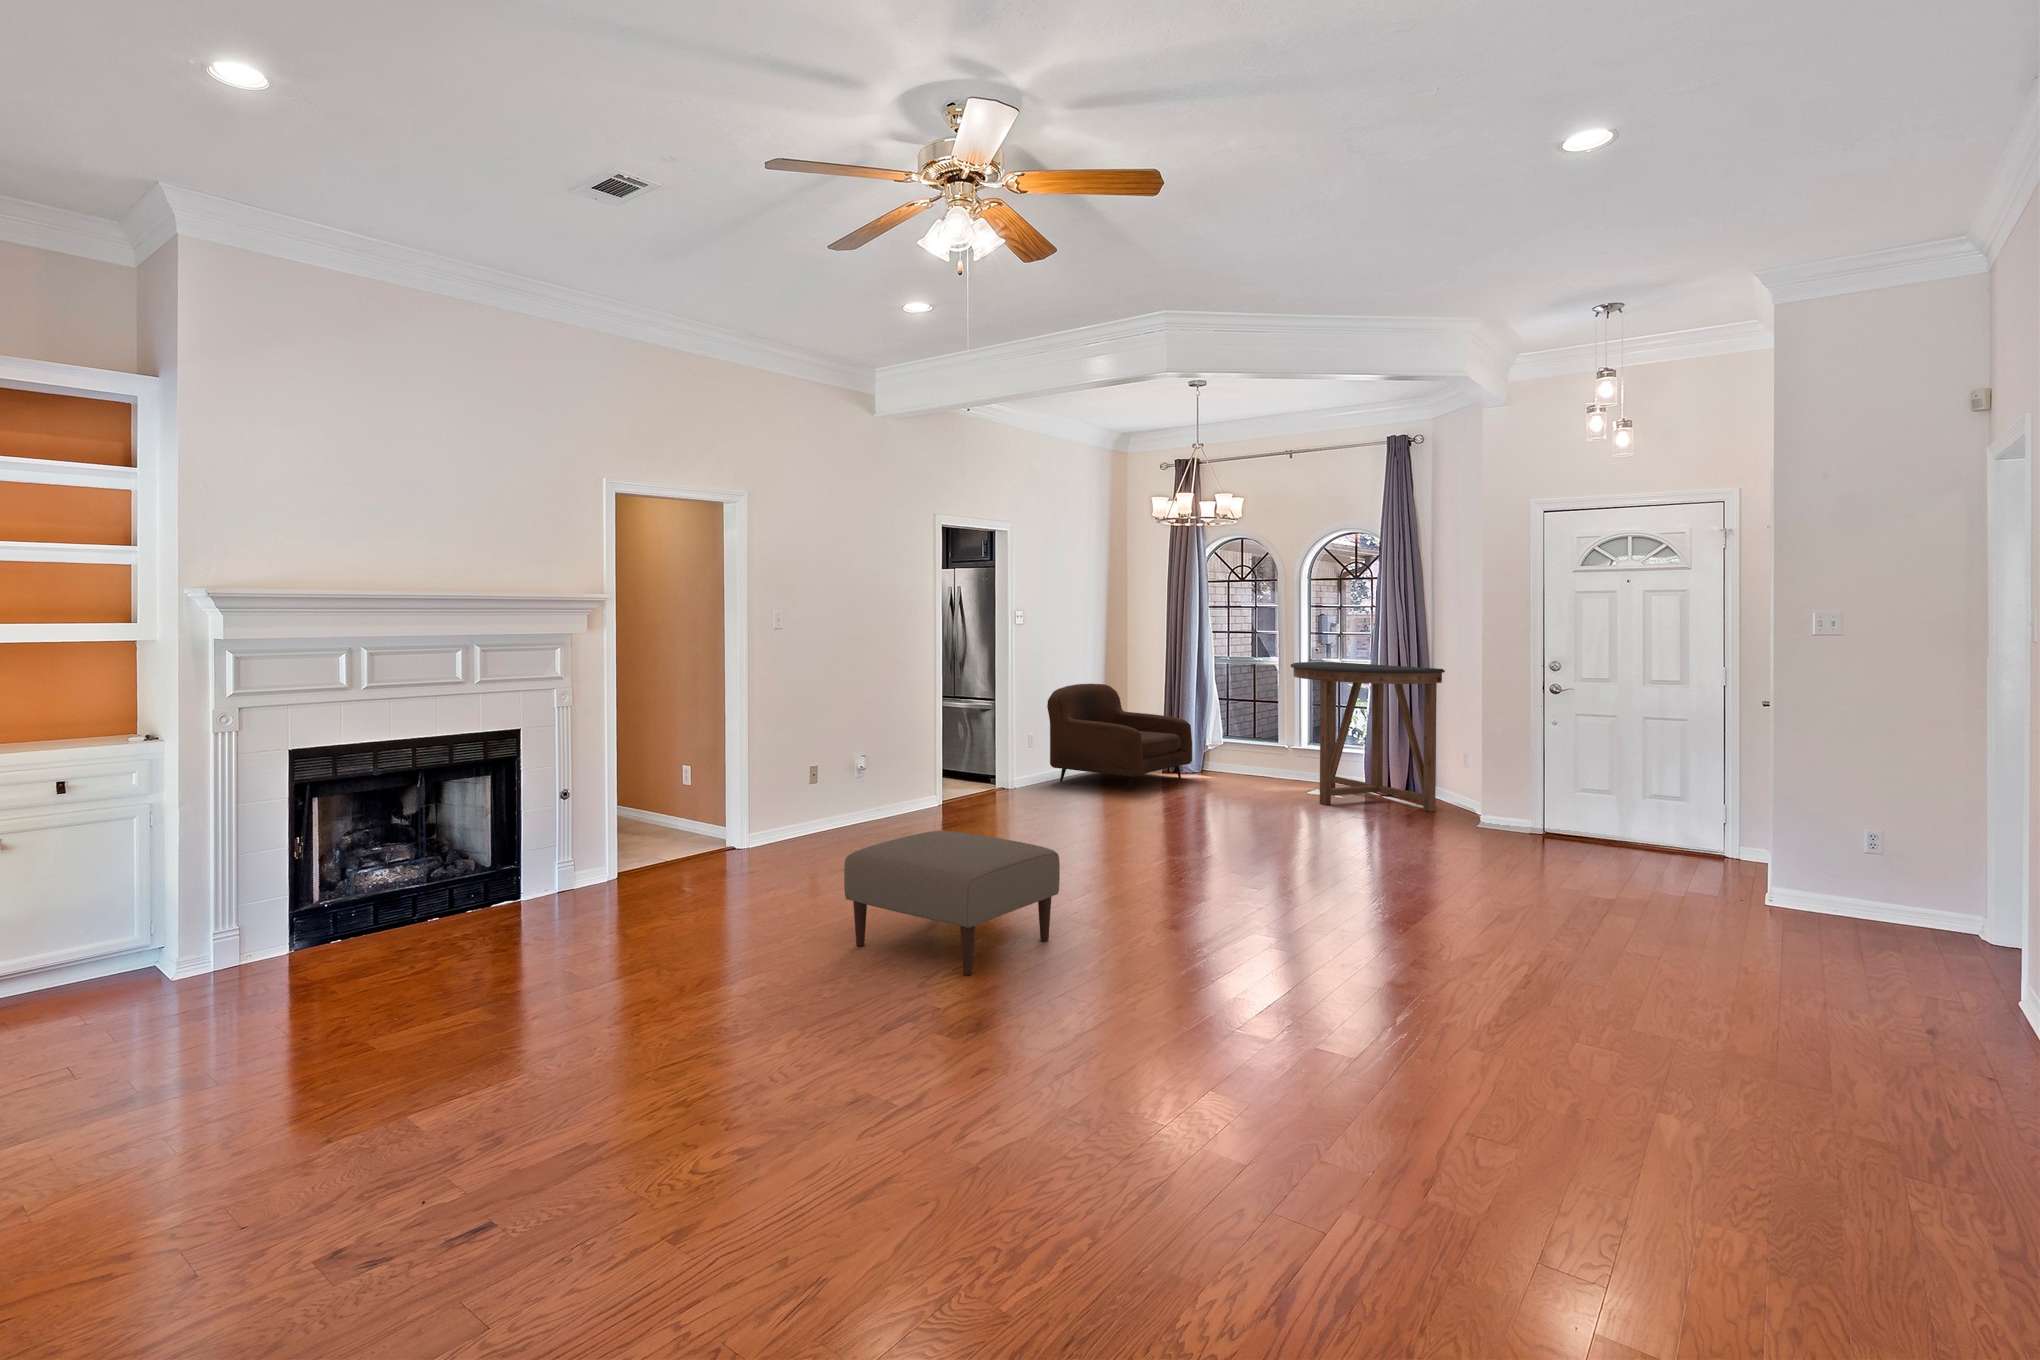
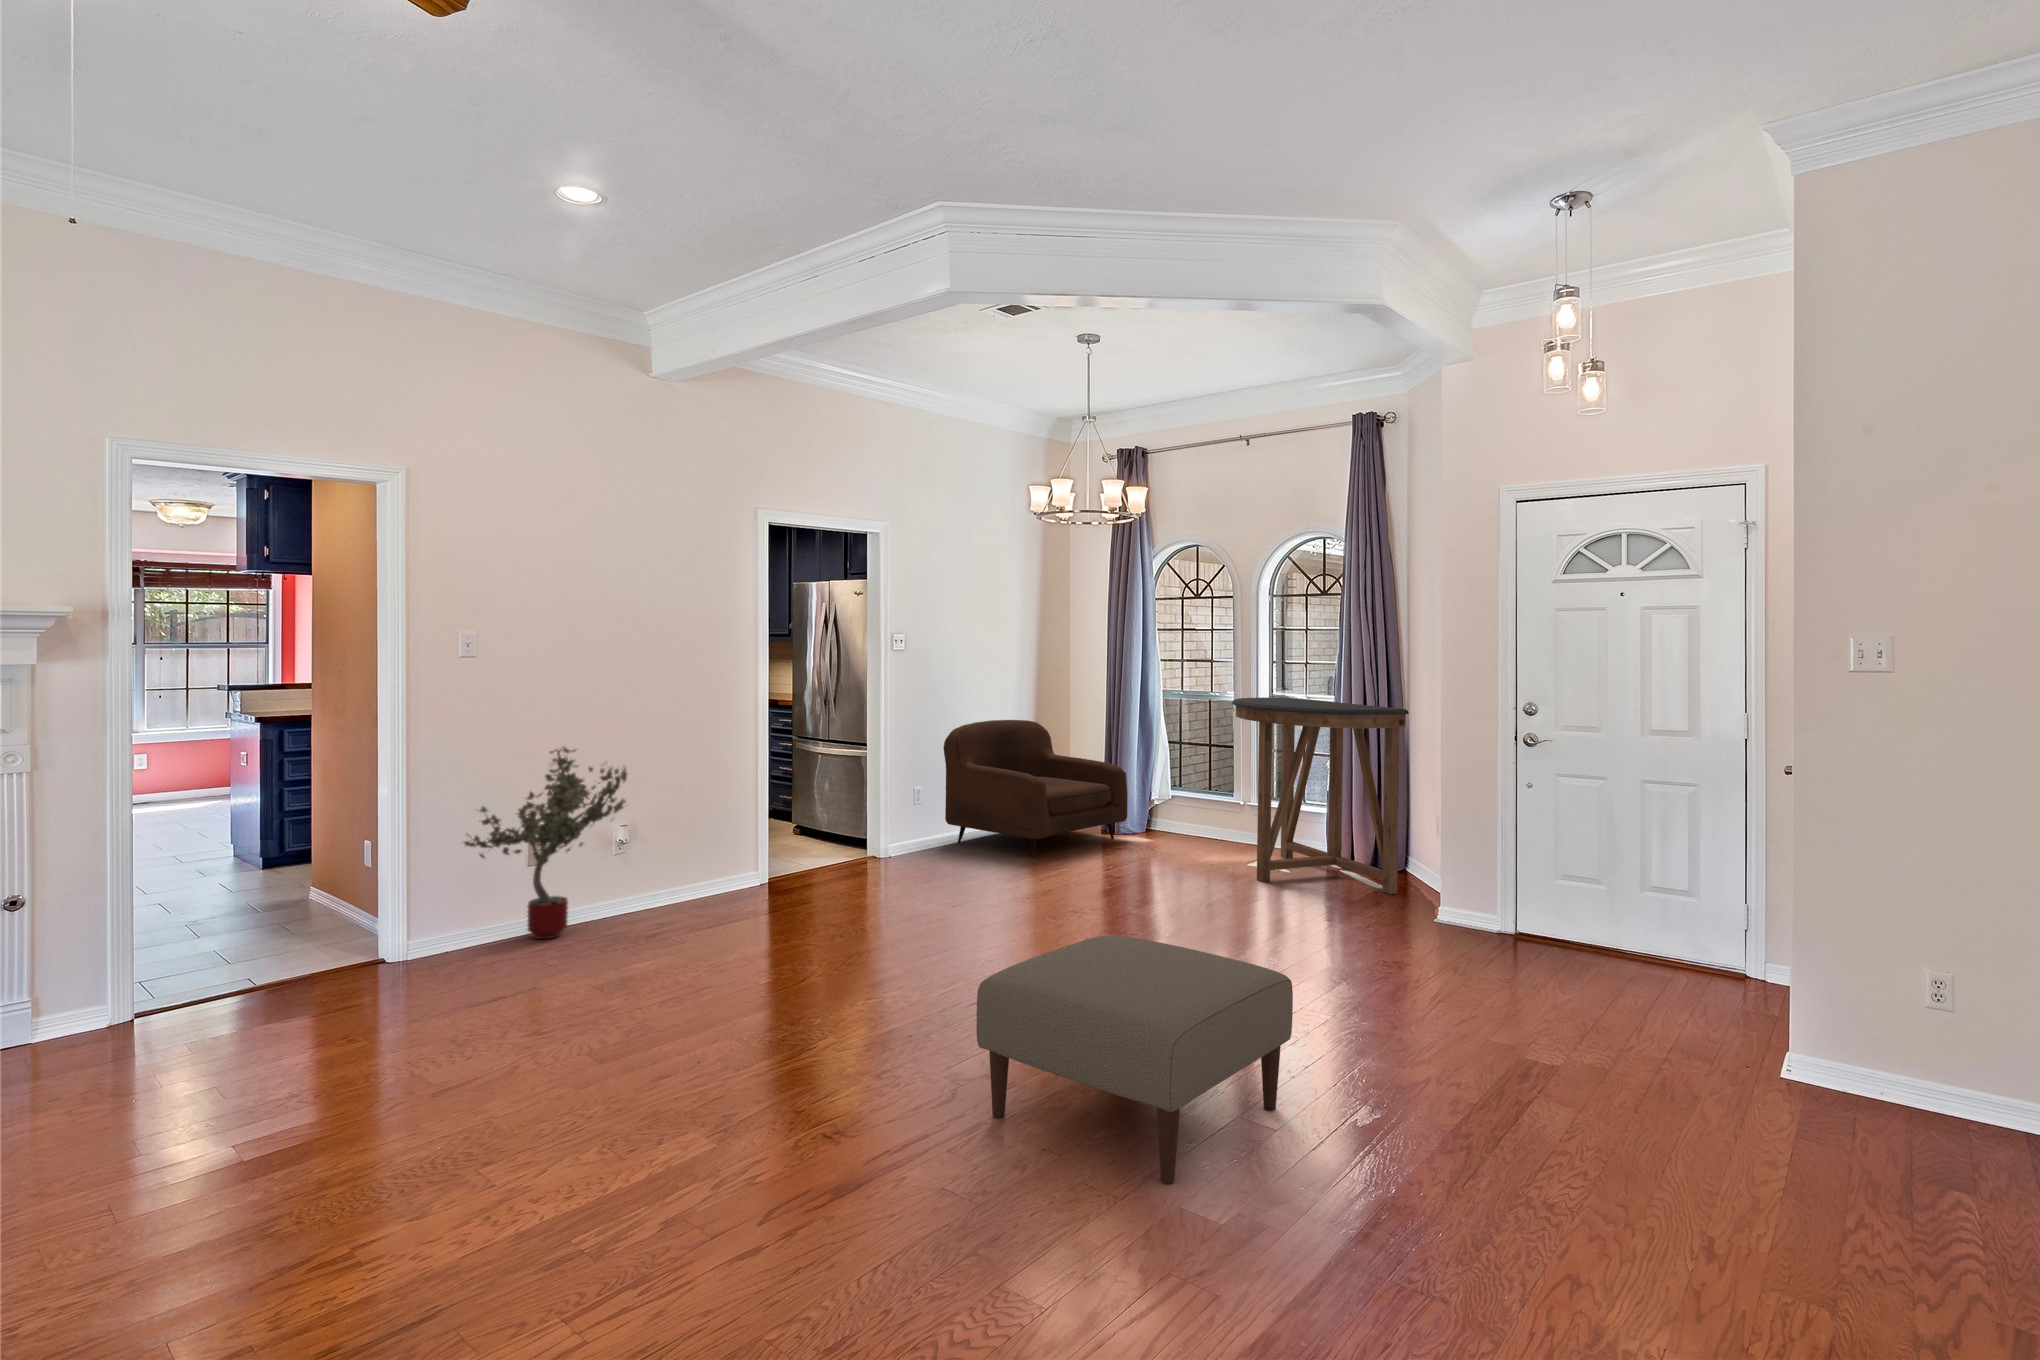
potted tree: none [785,704,880,844] -> present [464,747,627,939]
ottoman: present [844,831,1060,975] -> present [976,935,1293,1183]

